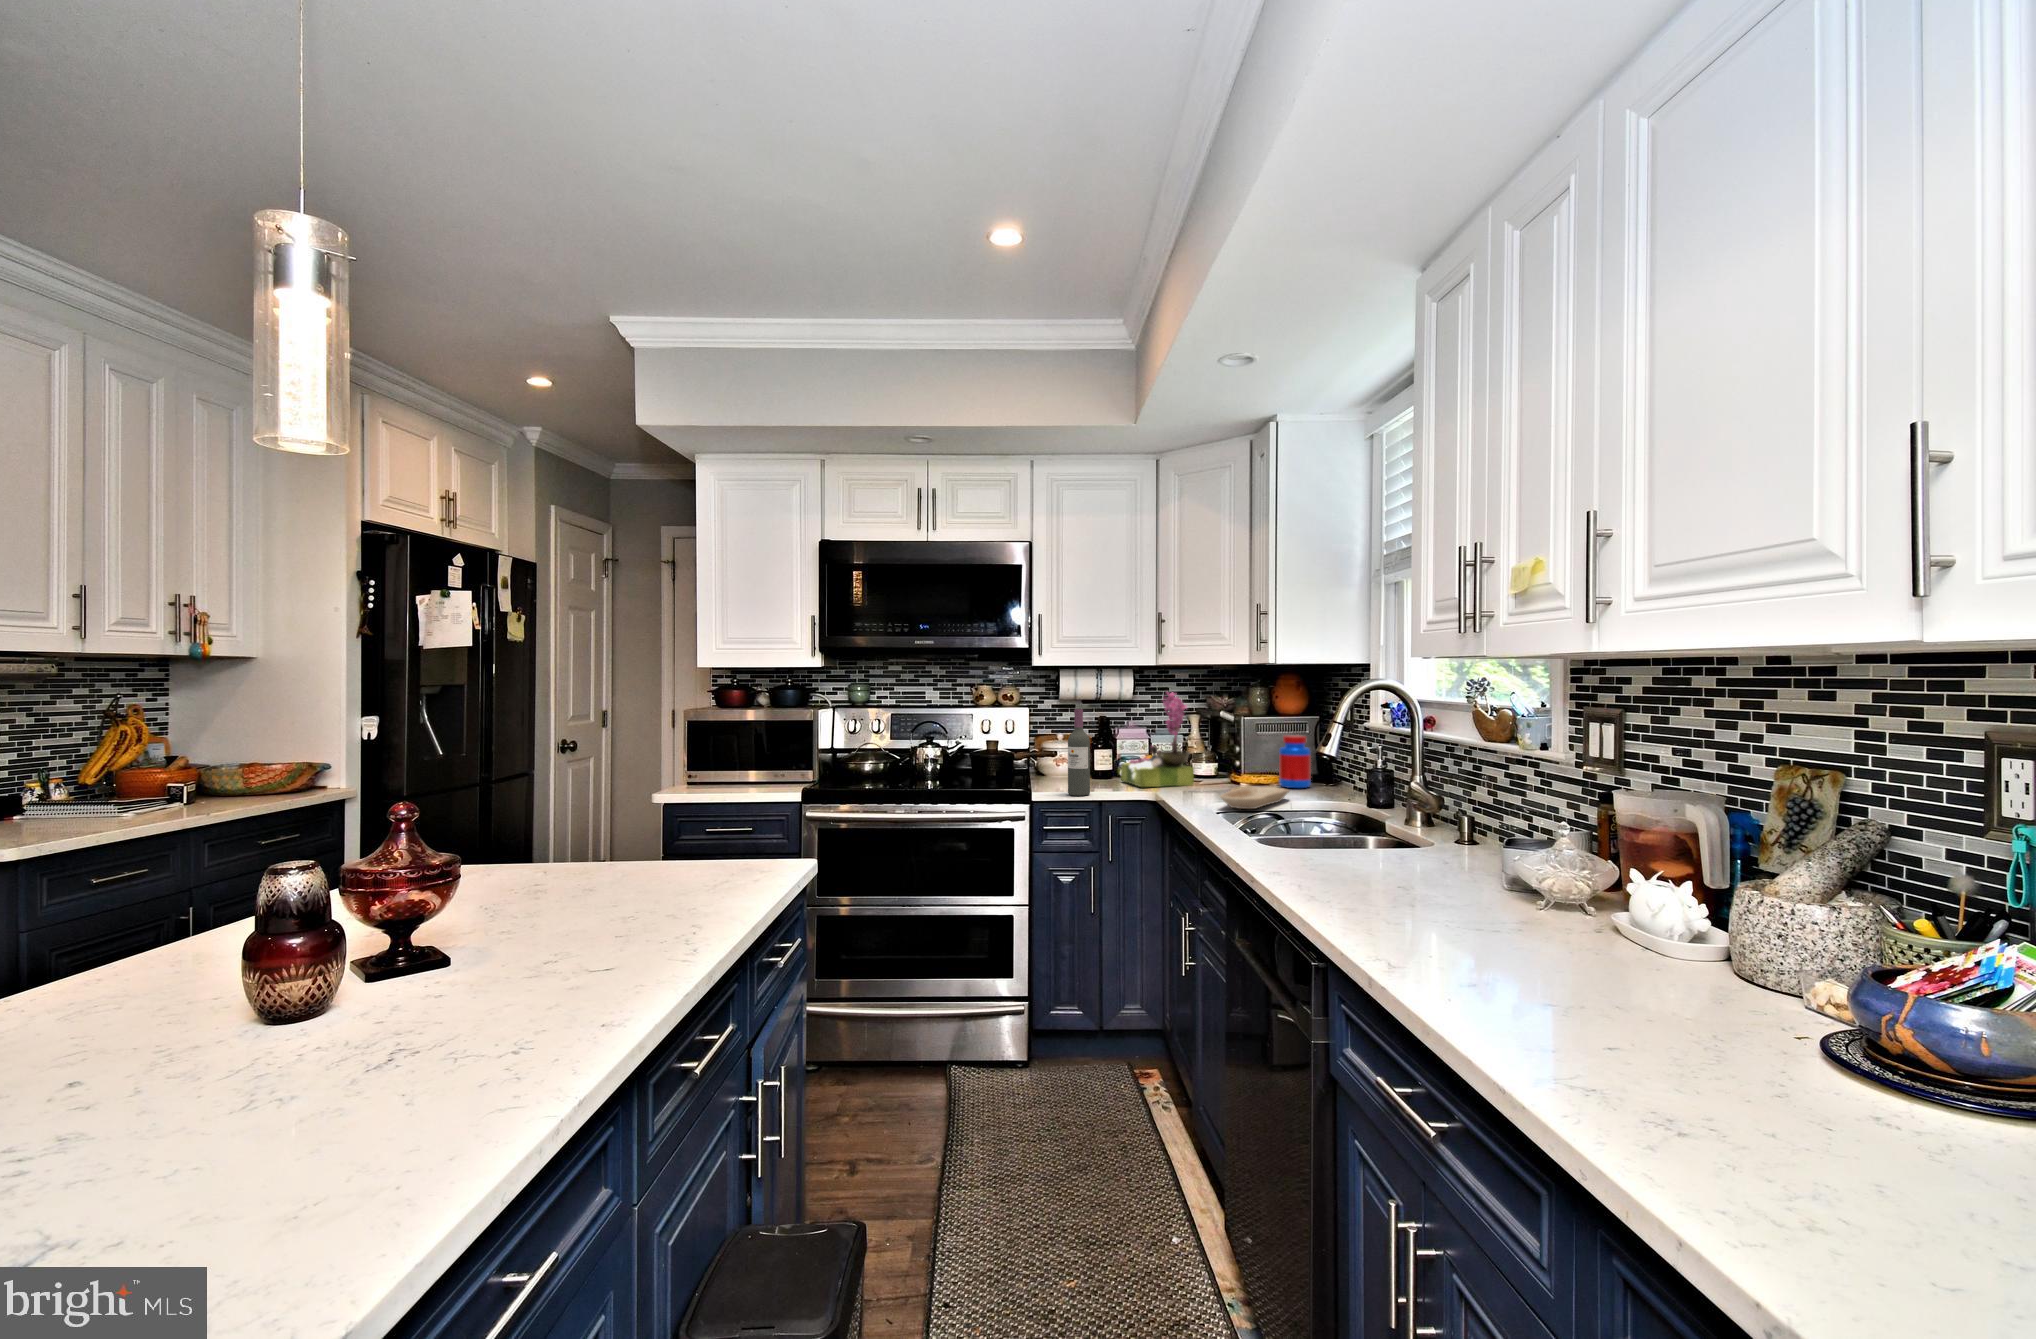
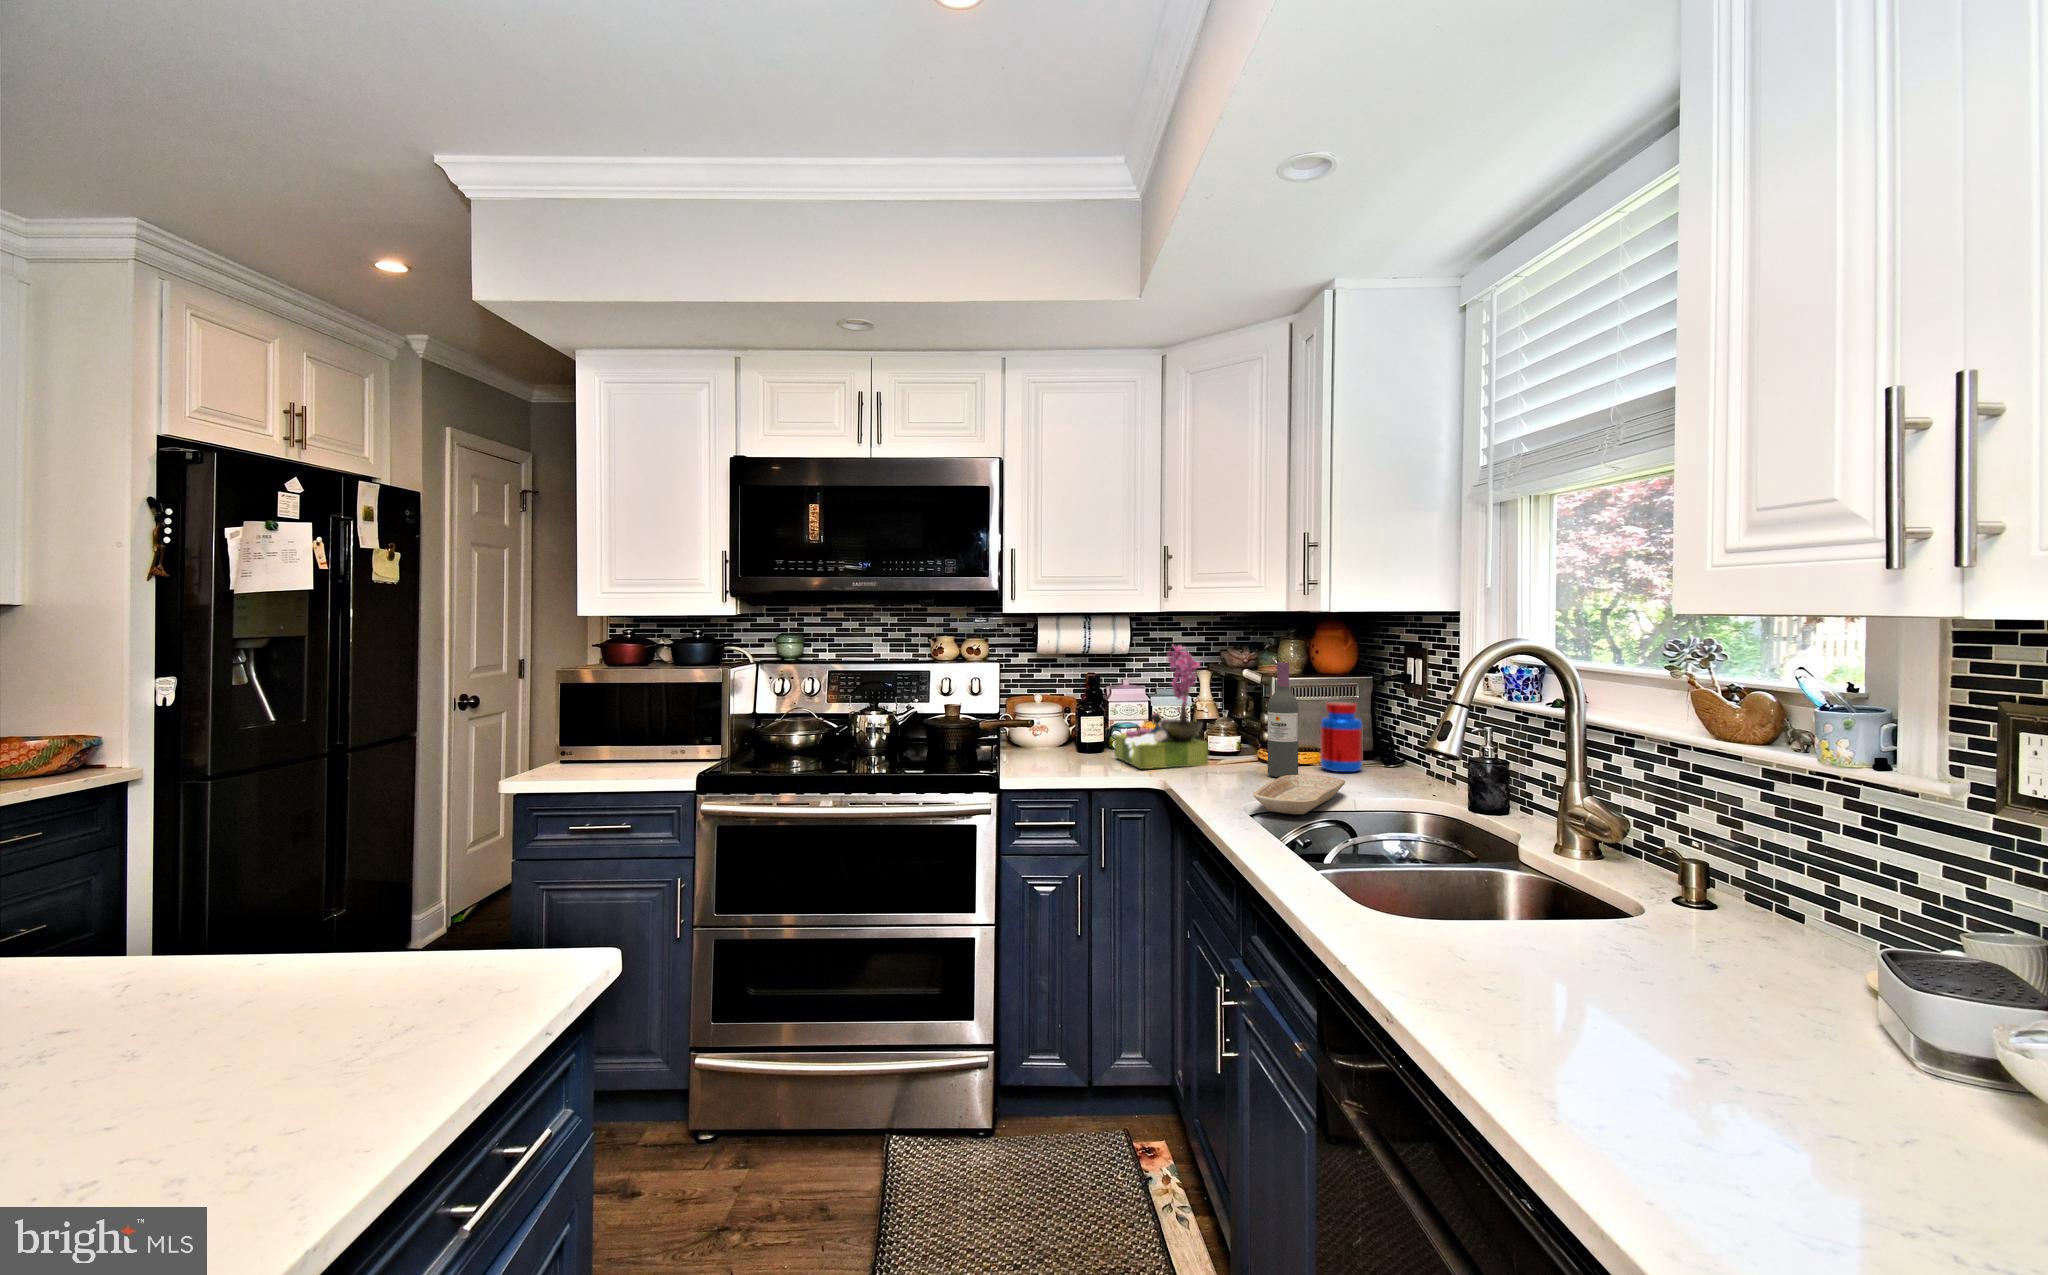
wine bottle: present [1068,709,1090,796] -> present [1268,662,1298,777]

